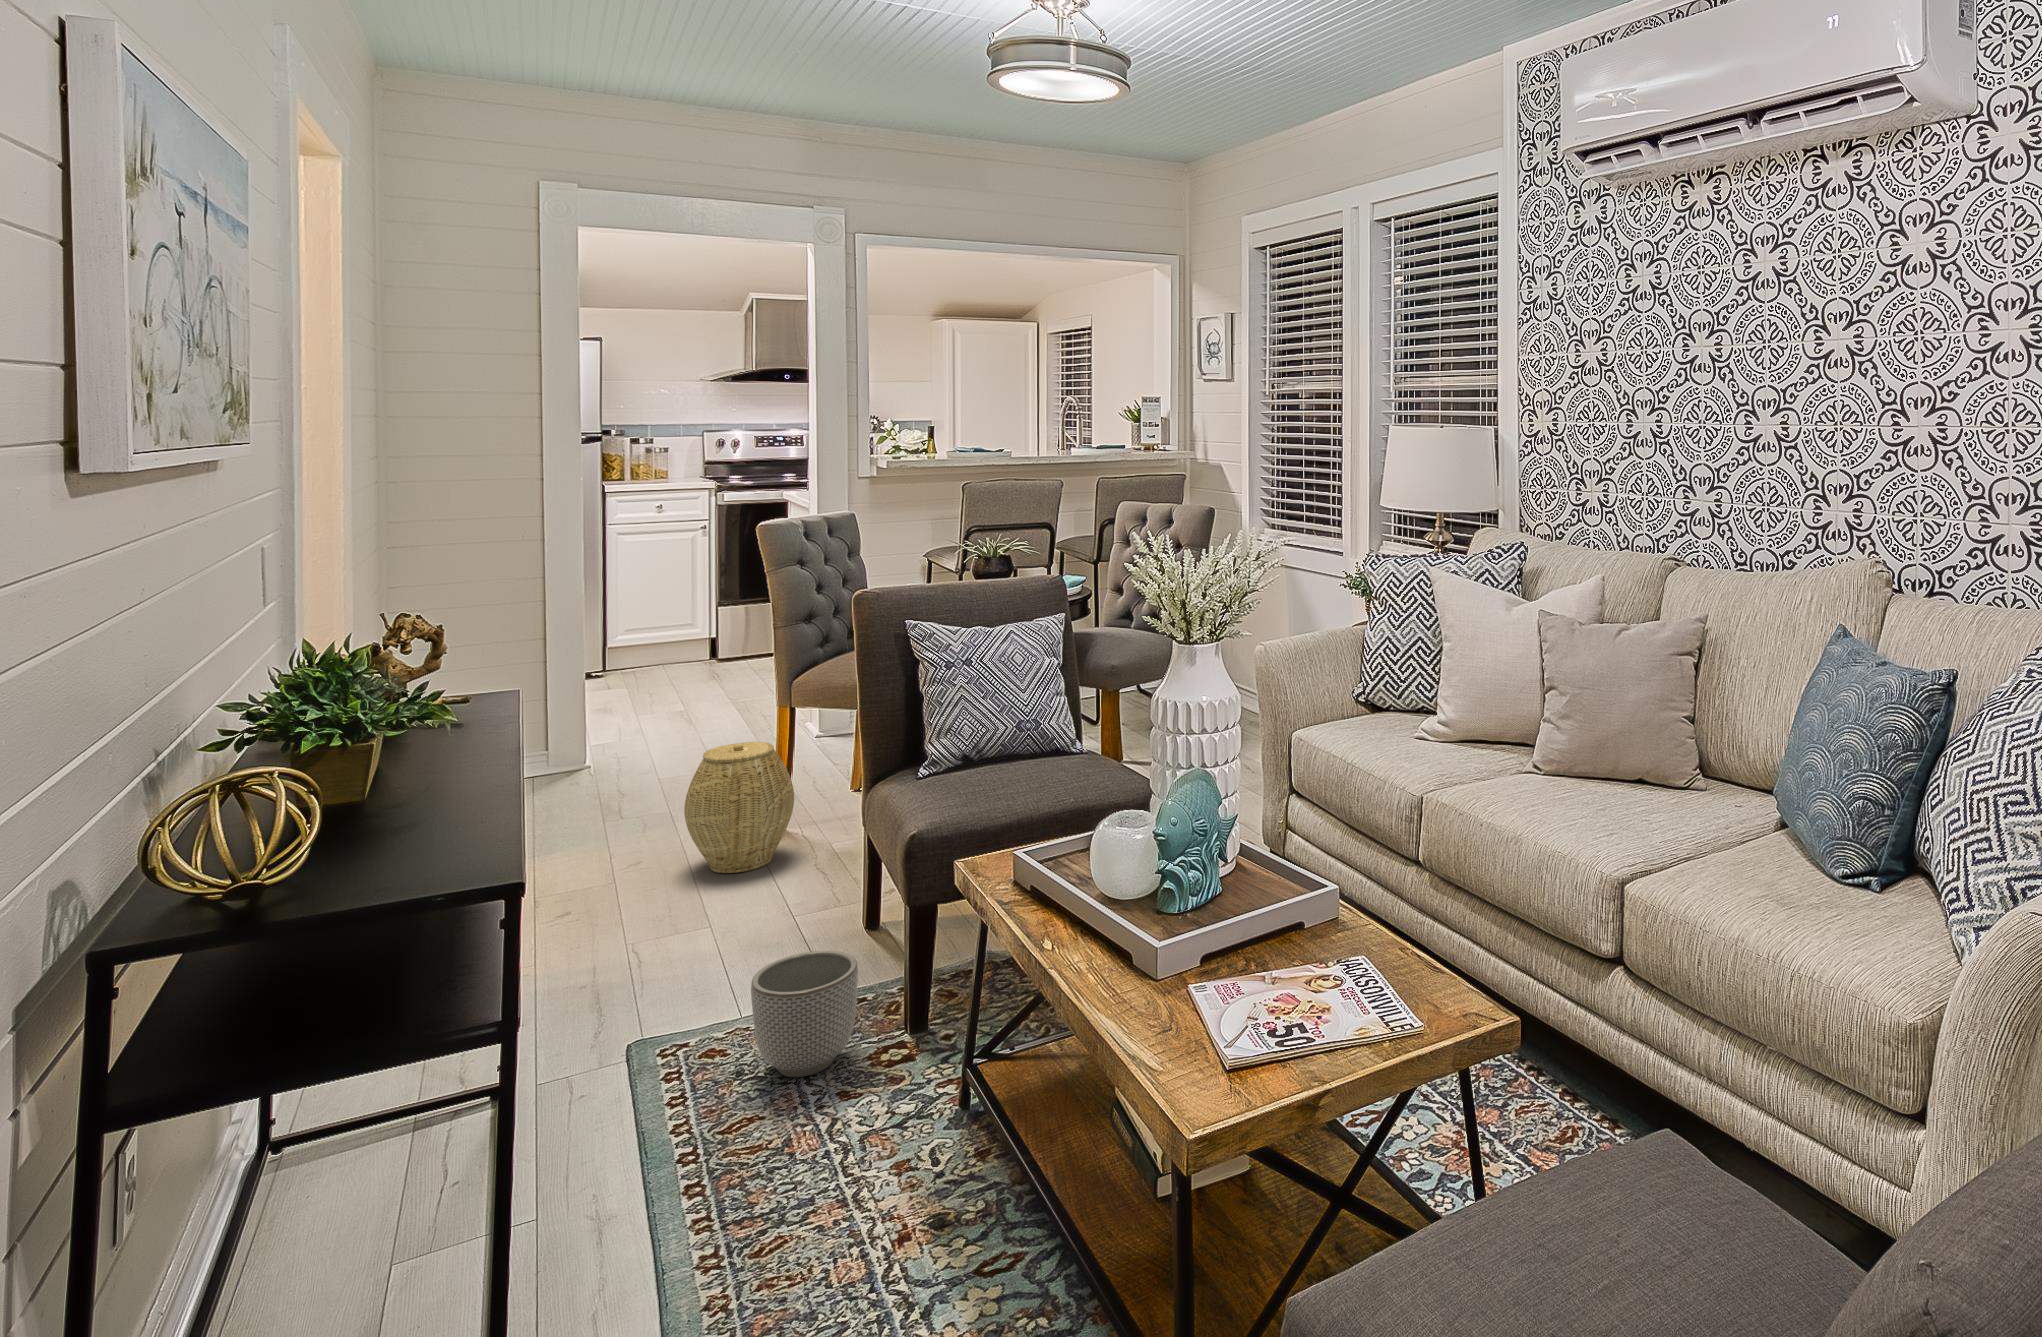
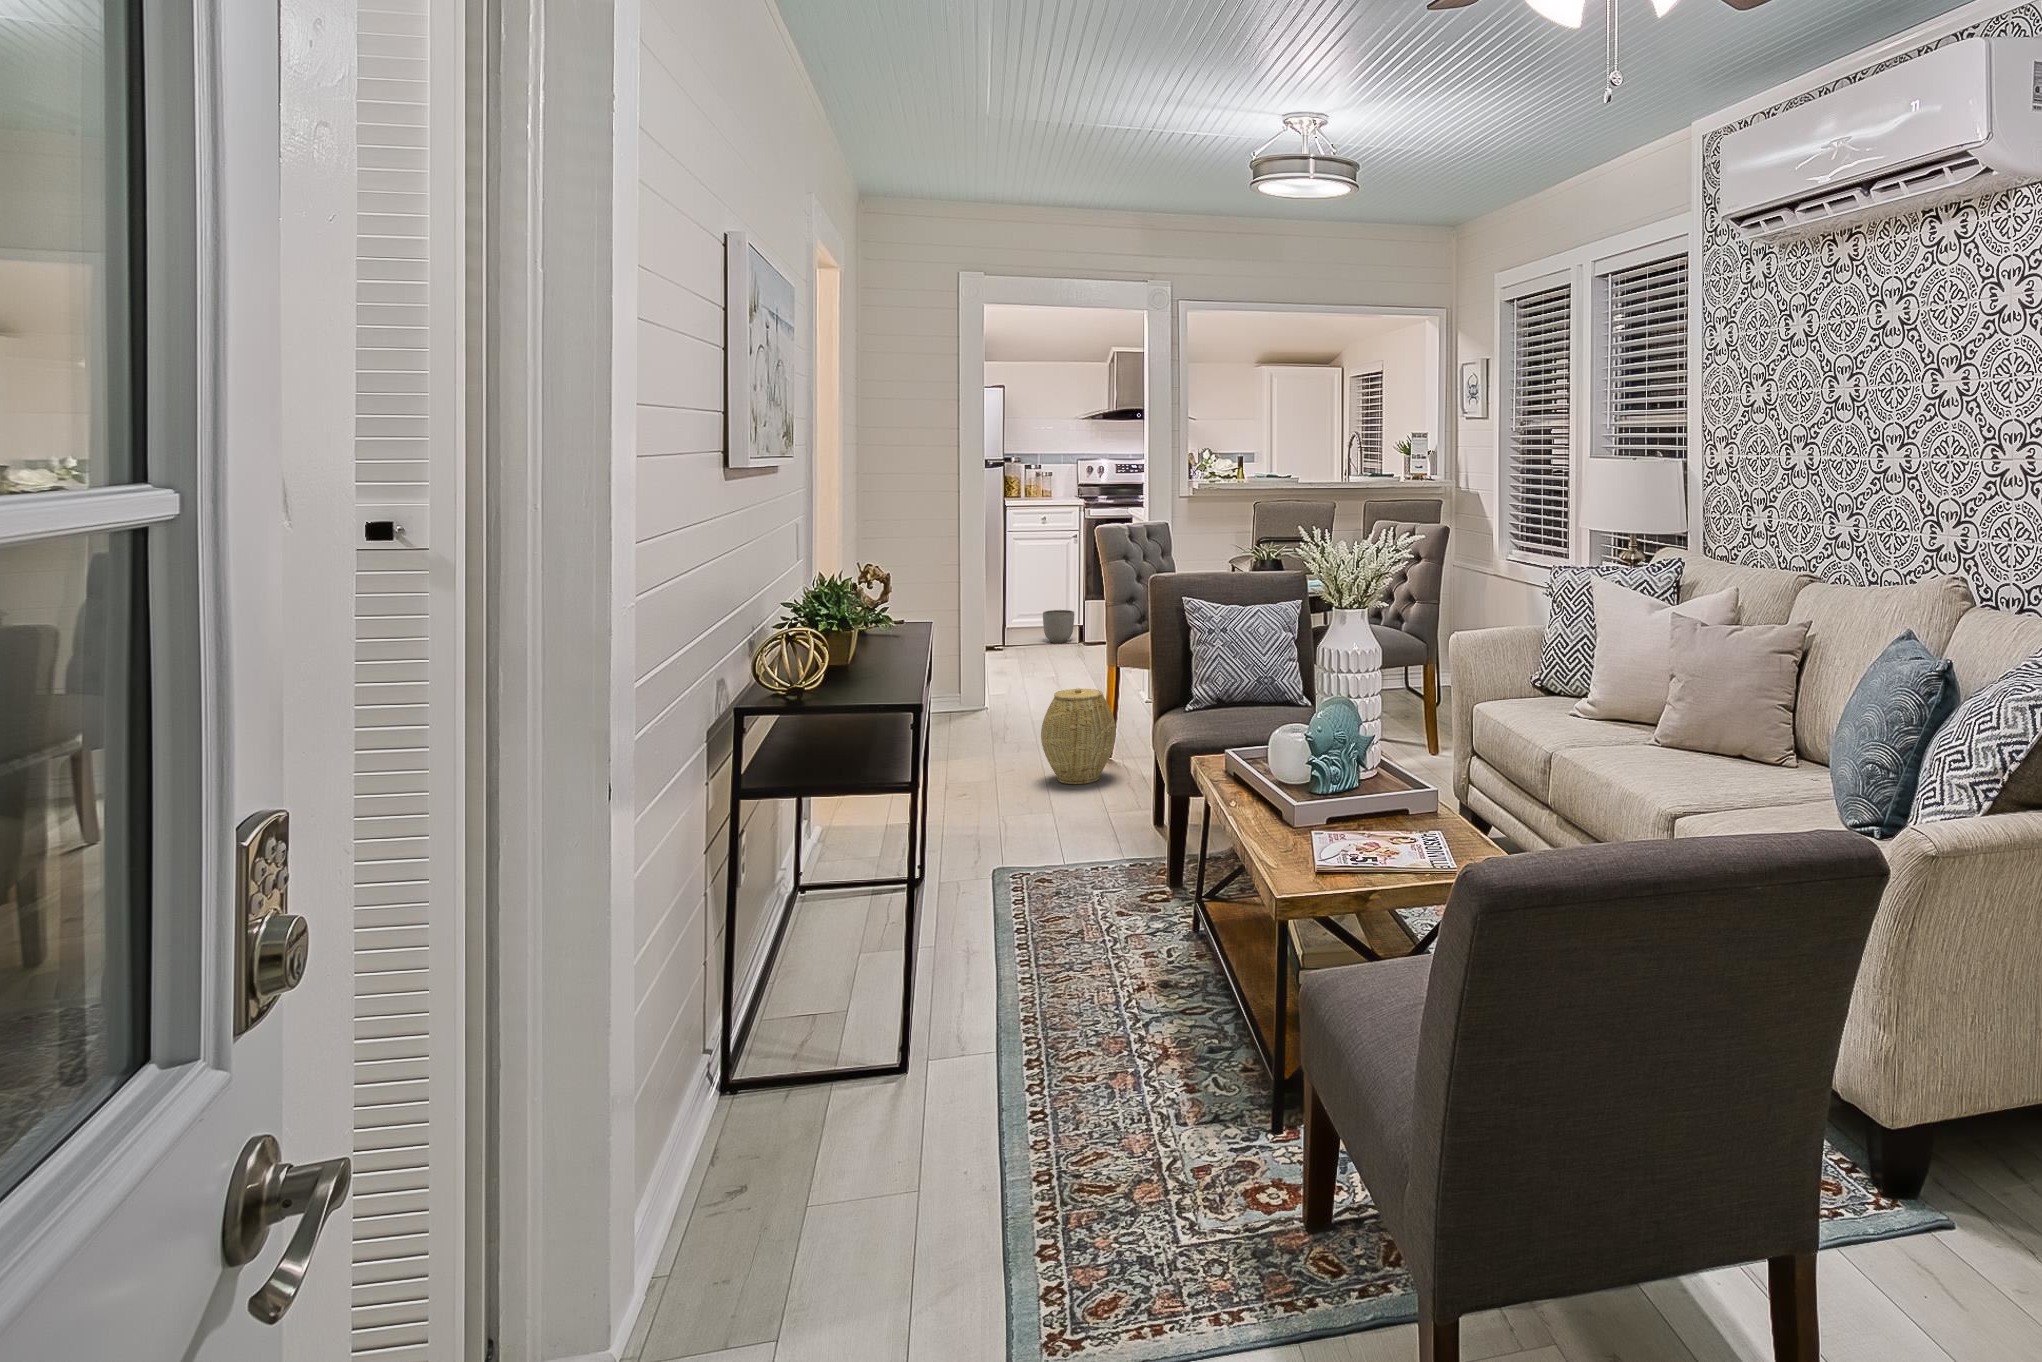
planter: present [751,951,858,1077] -> present [1043,610,1074,643]

